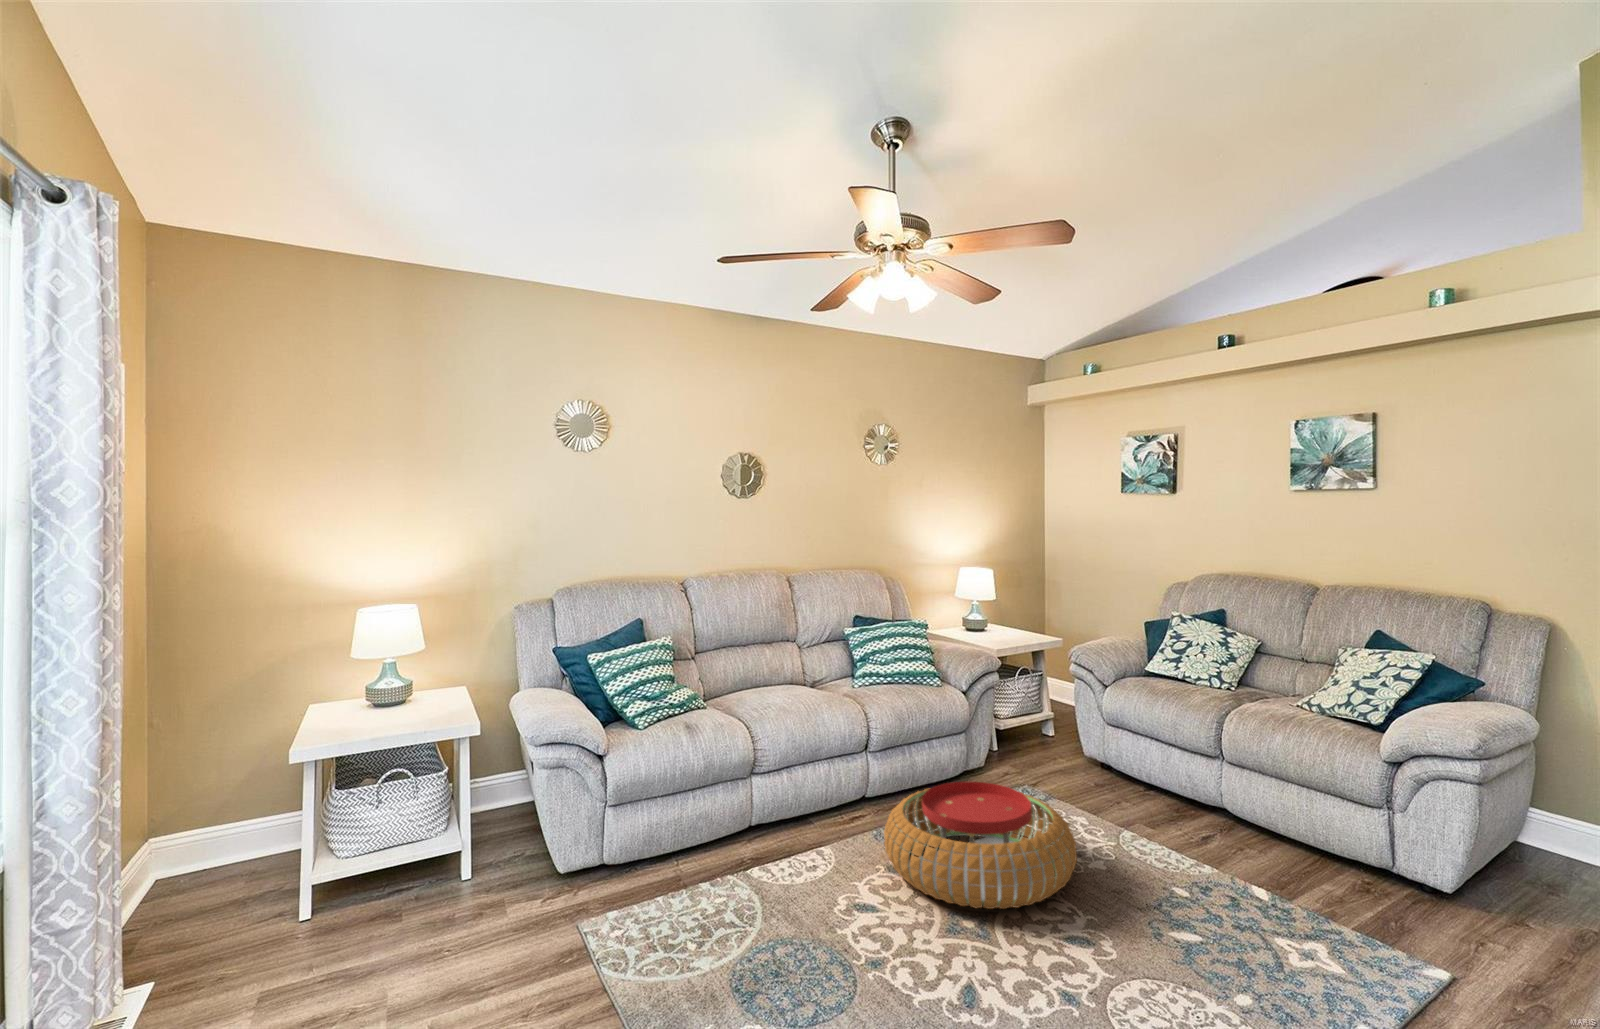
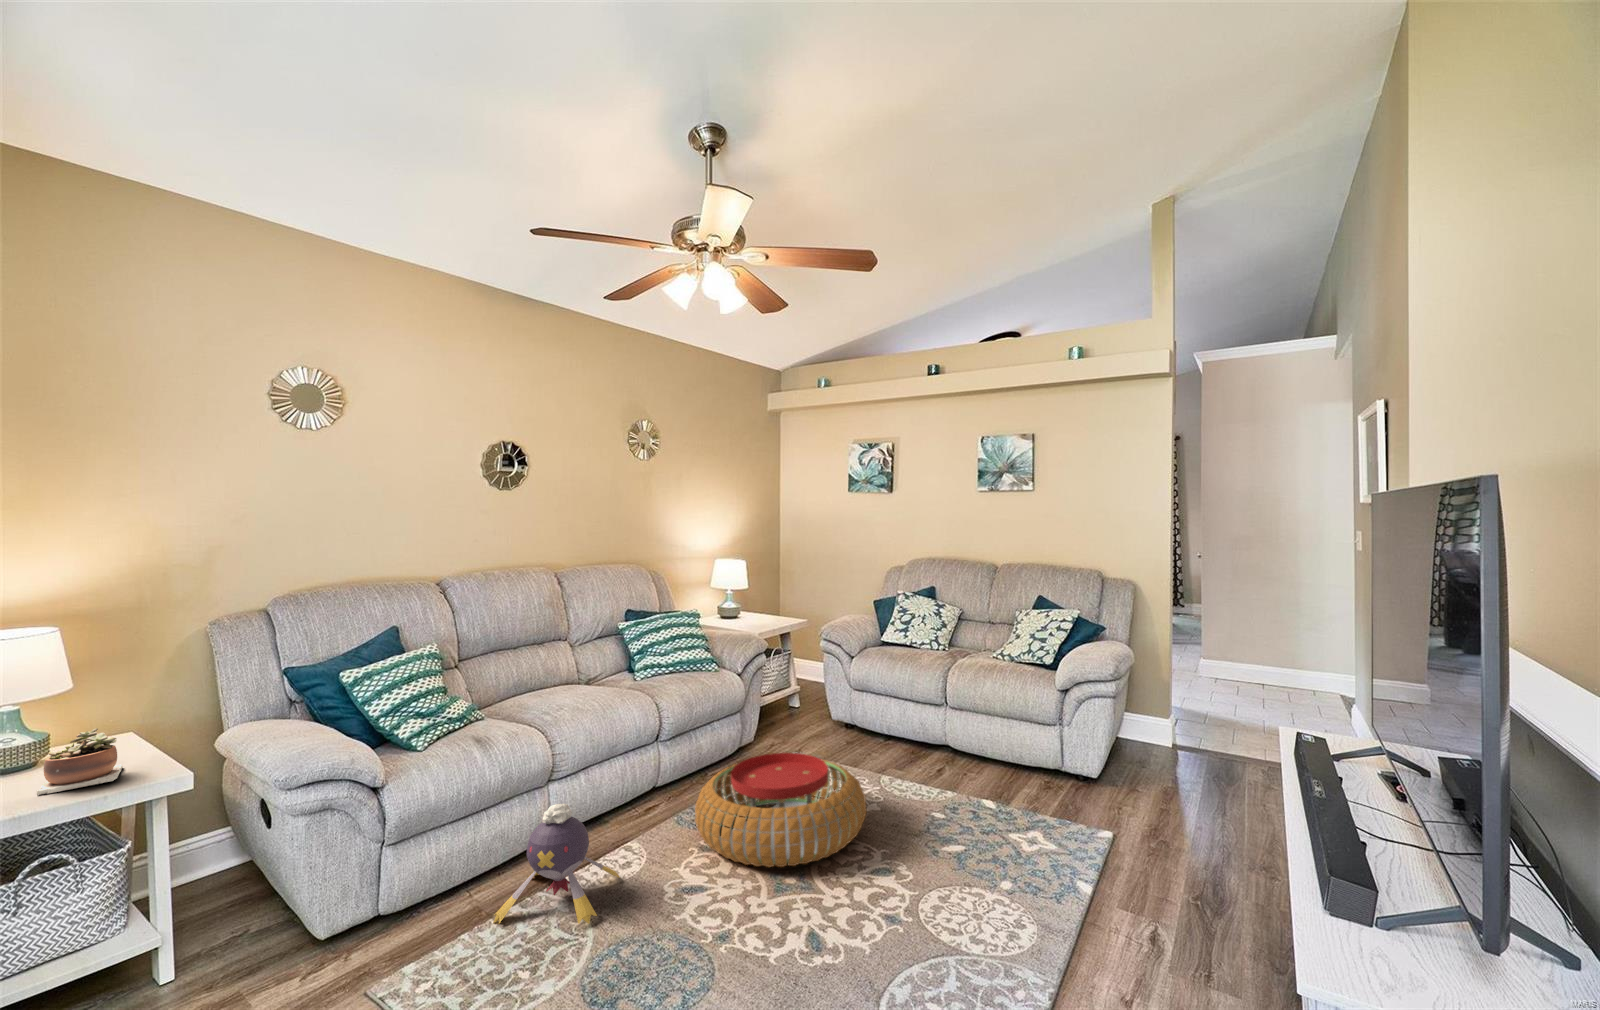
succulent plant: none [390,681,445,725] -> present [37,728,123,795]
plush toy: none [685,796,802,915] -> present [493,804,620,924]

